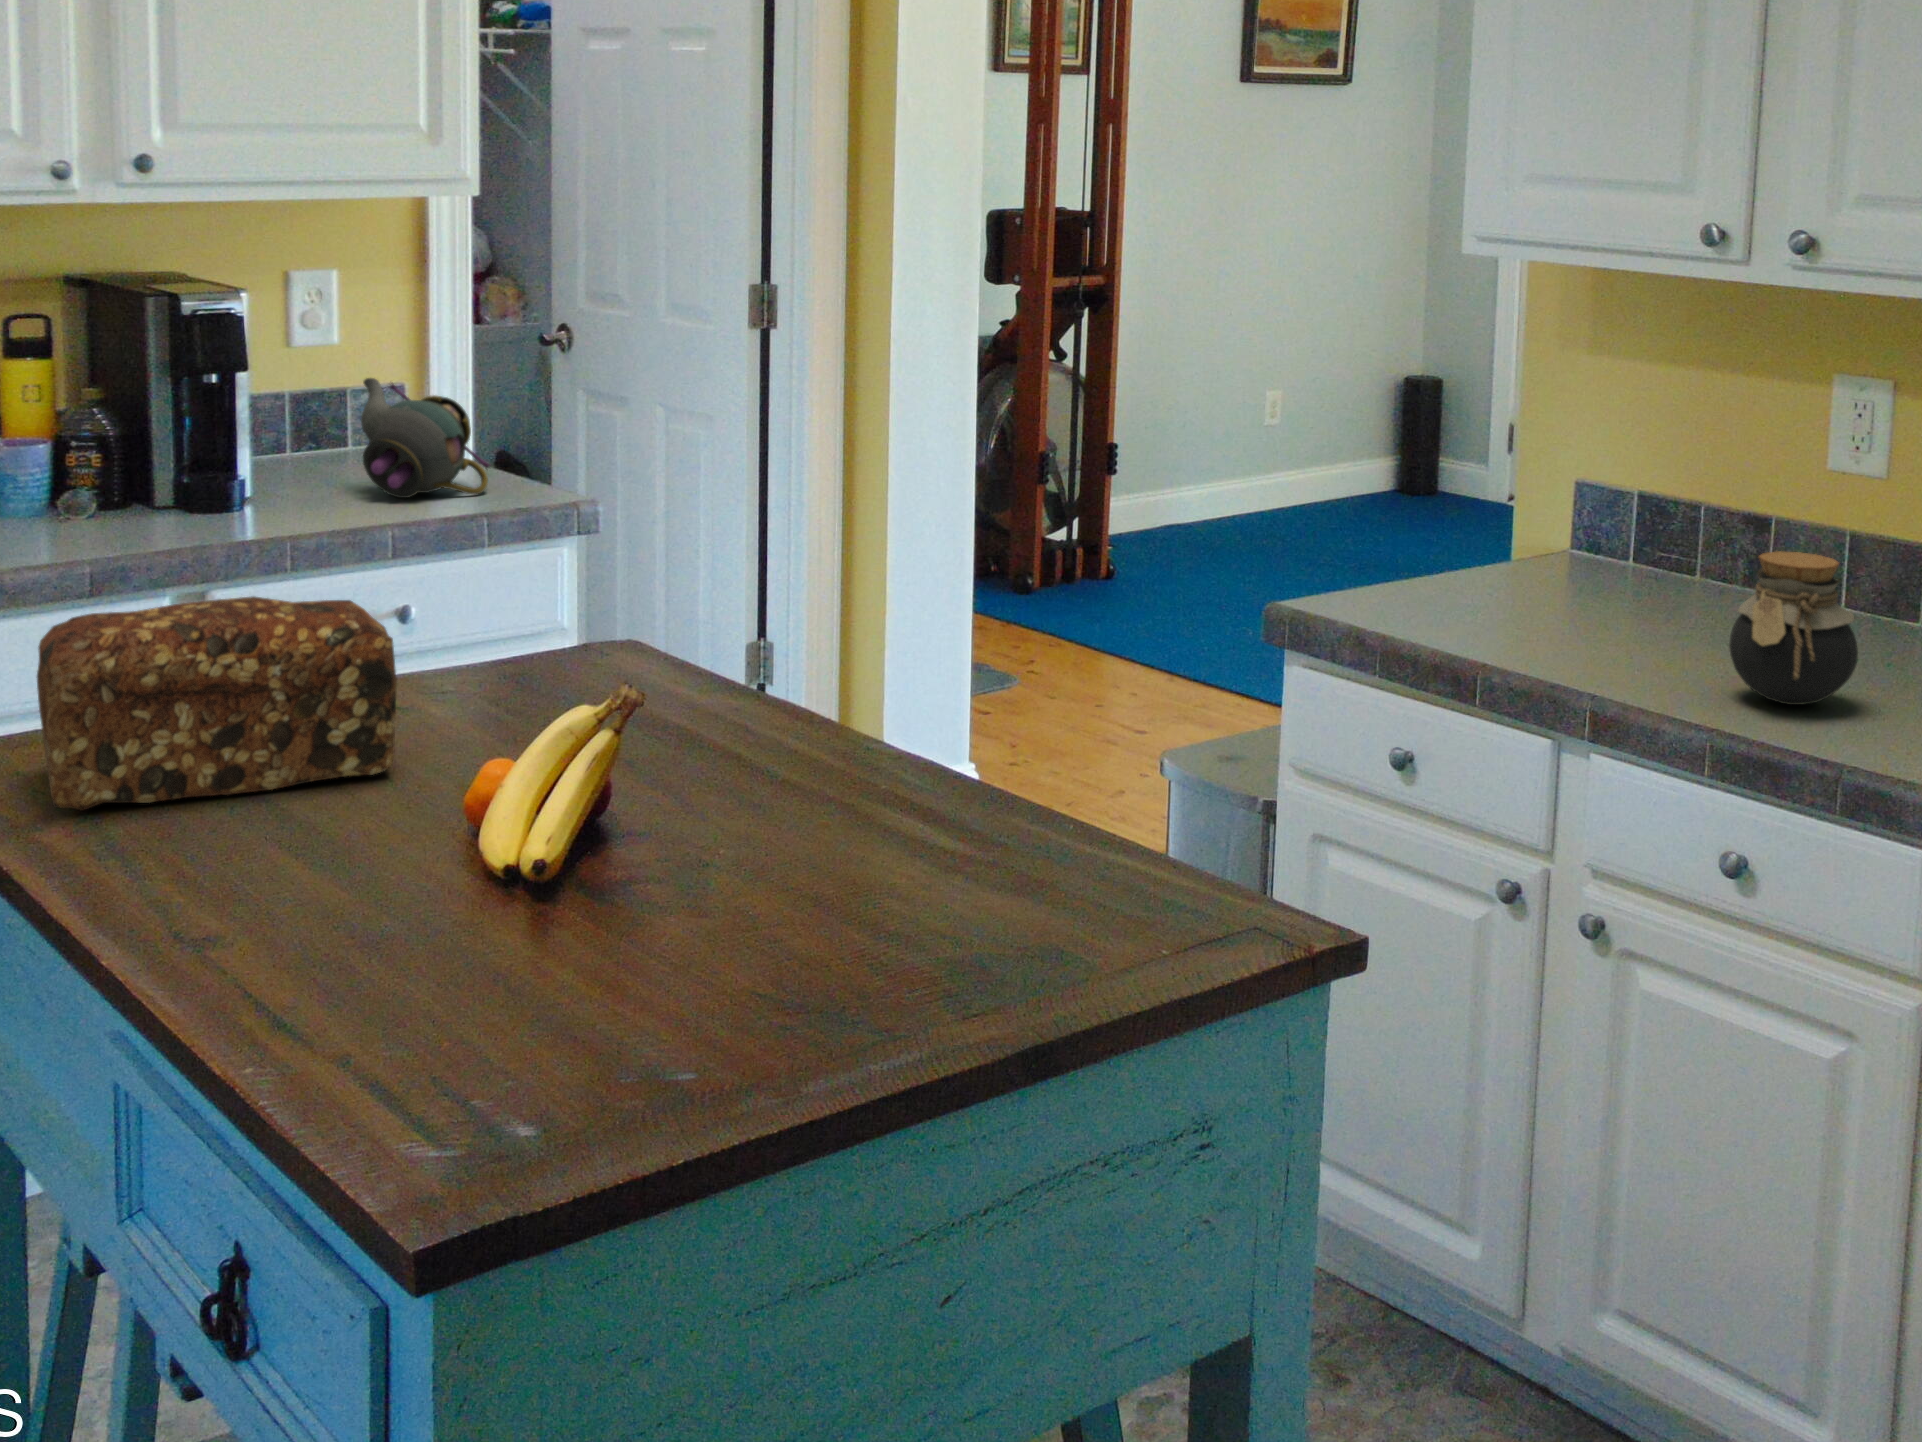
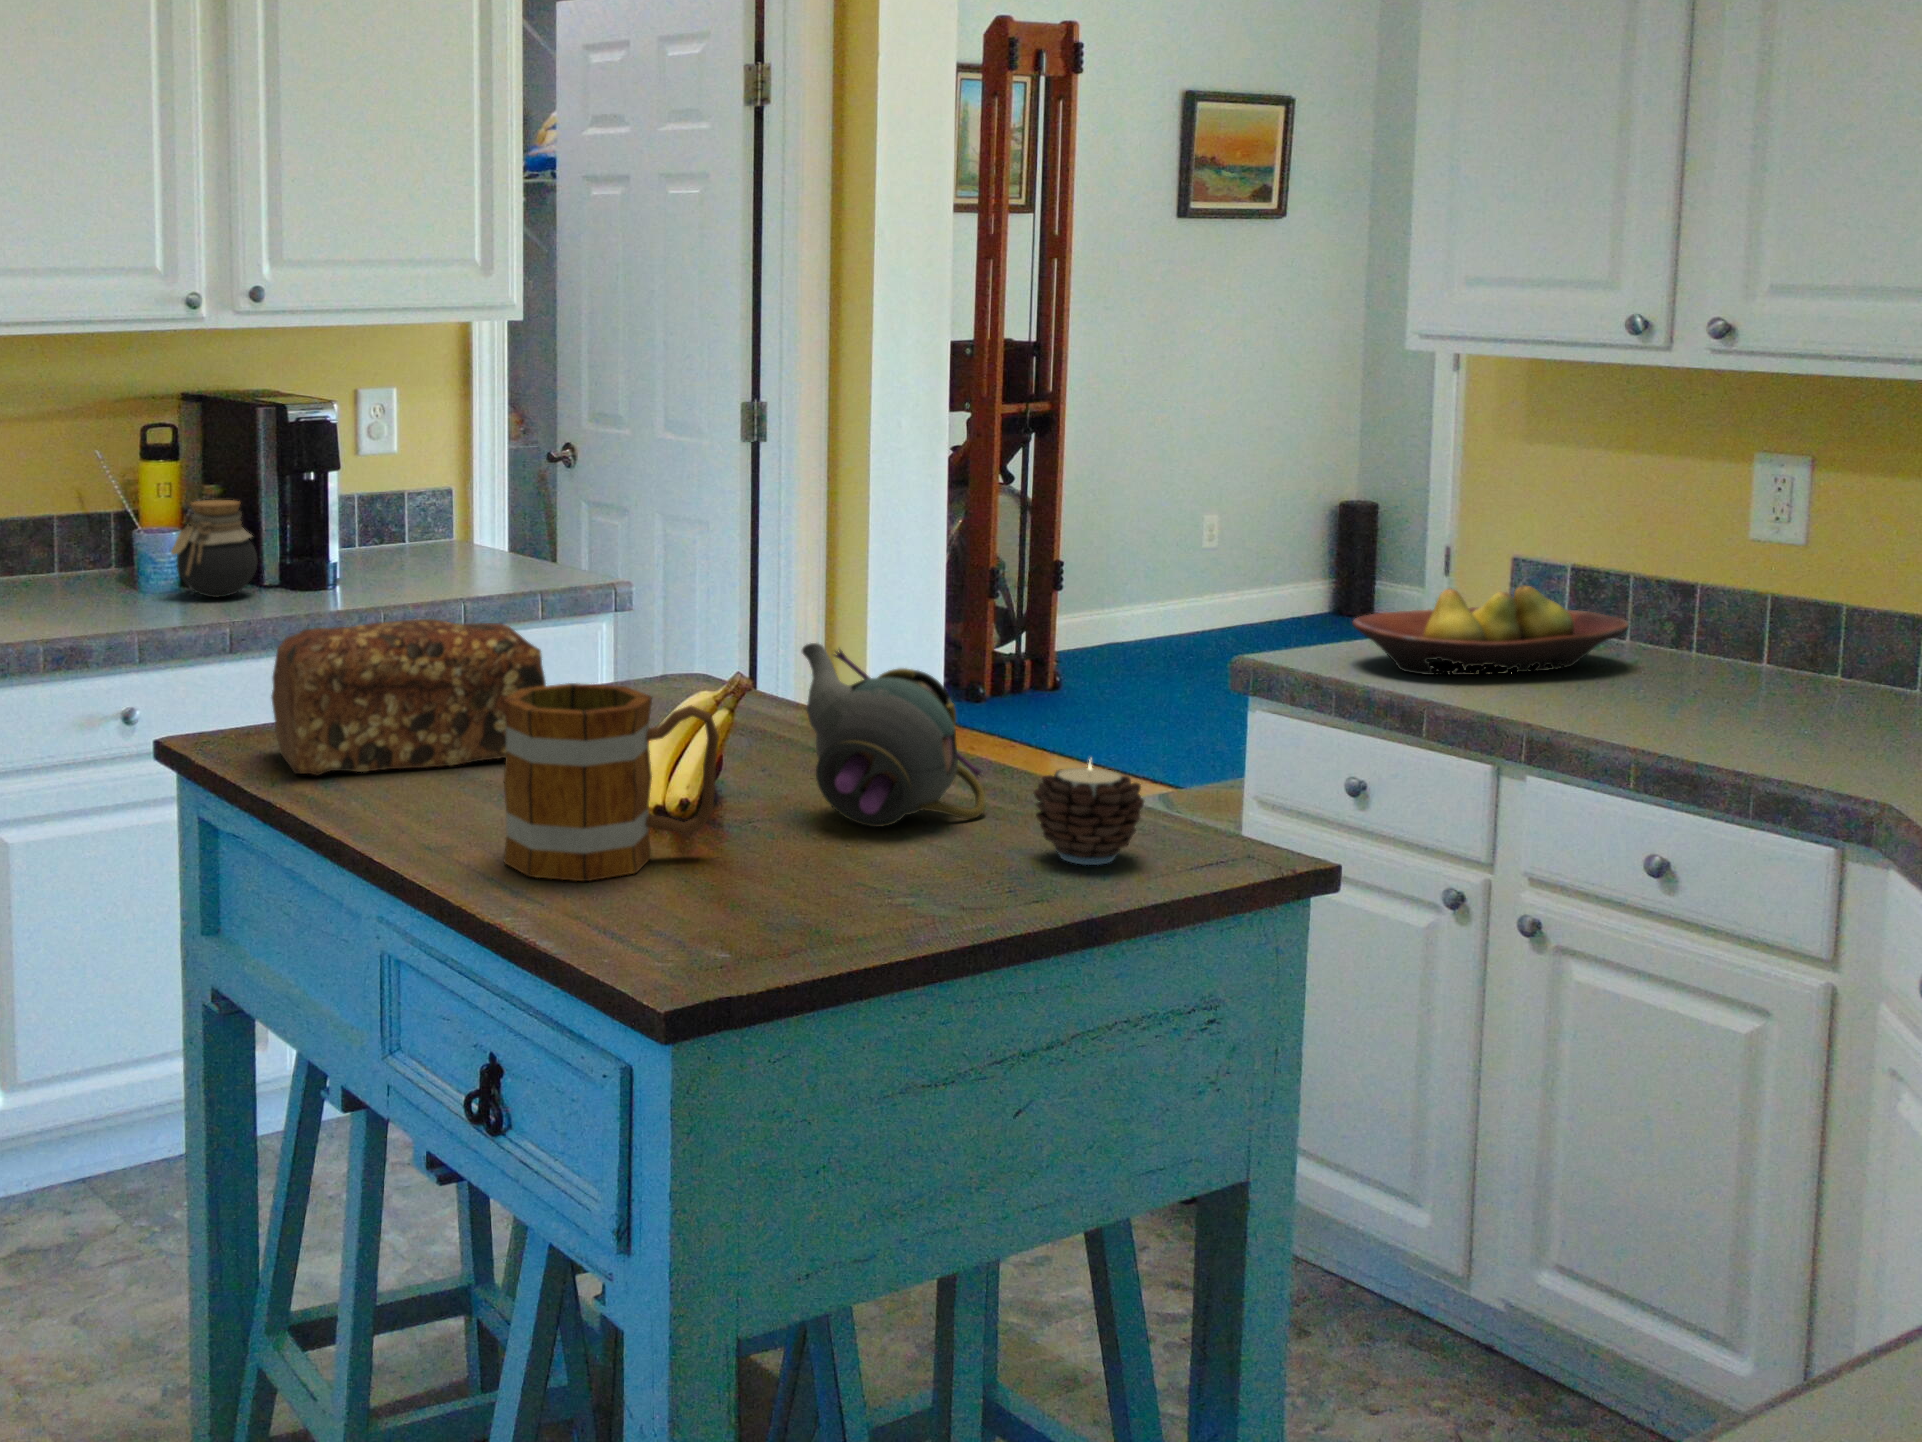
teapot: present [361,378,490,498] -> present [802,643,986,827]
fruit bowl: none [1397,521,1698,625] -> present [1352,586,1629,675]
jar: present [1729,551,1858,705] -> present [171,500,257,597]
mug: none [269,715,571,996] -> present [503,683,719,881]
candle: none [984,807,1124,948] -> present [1034,763,1144,865]

